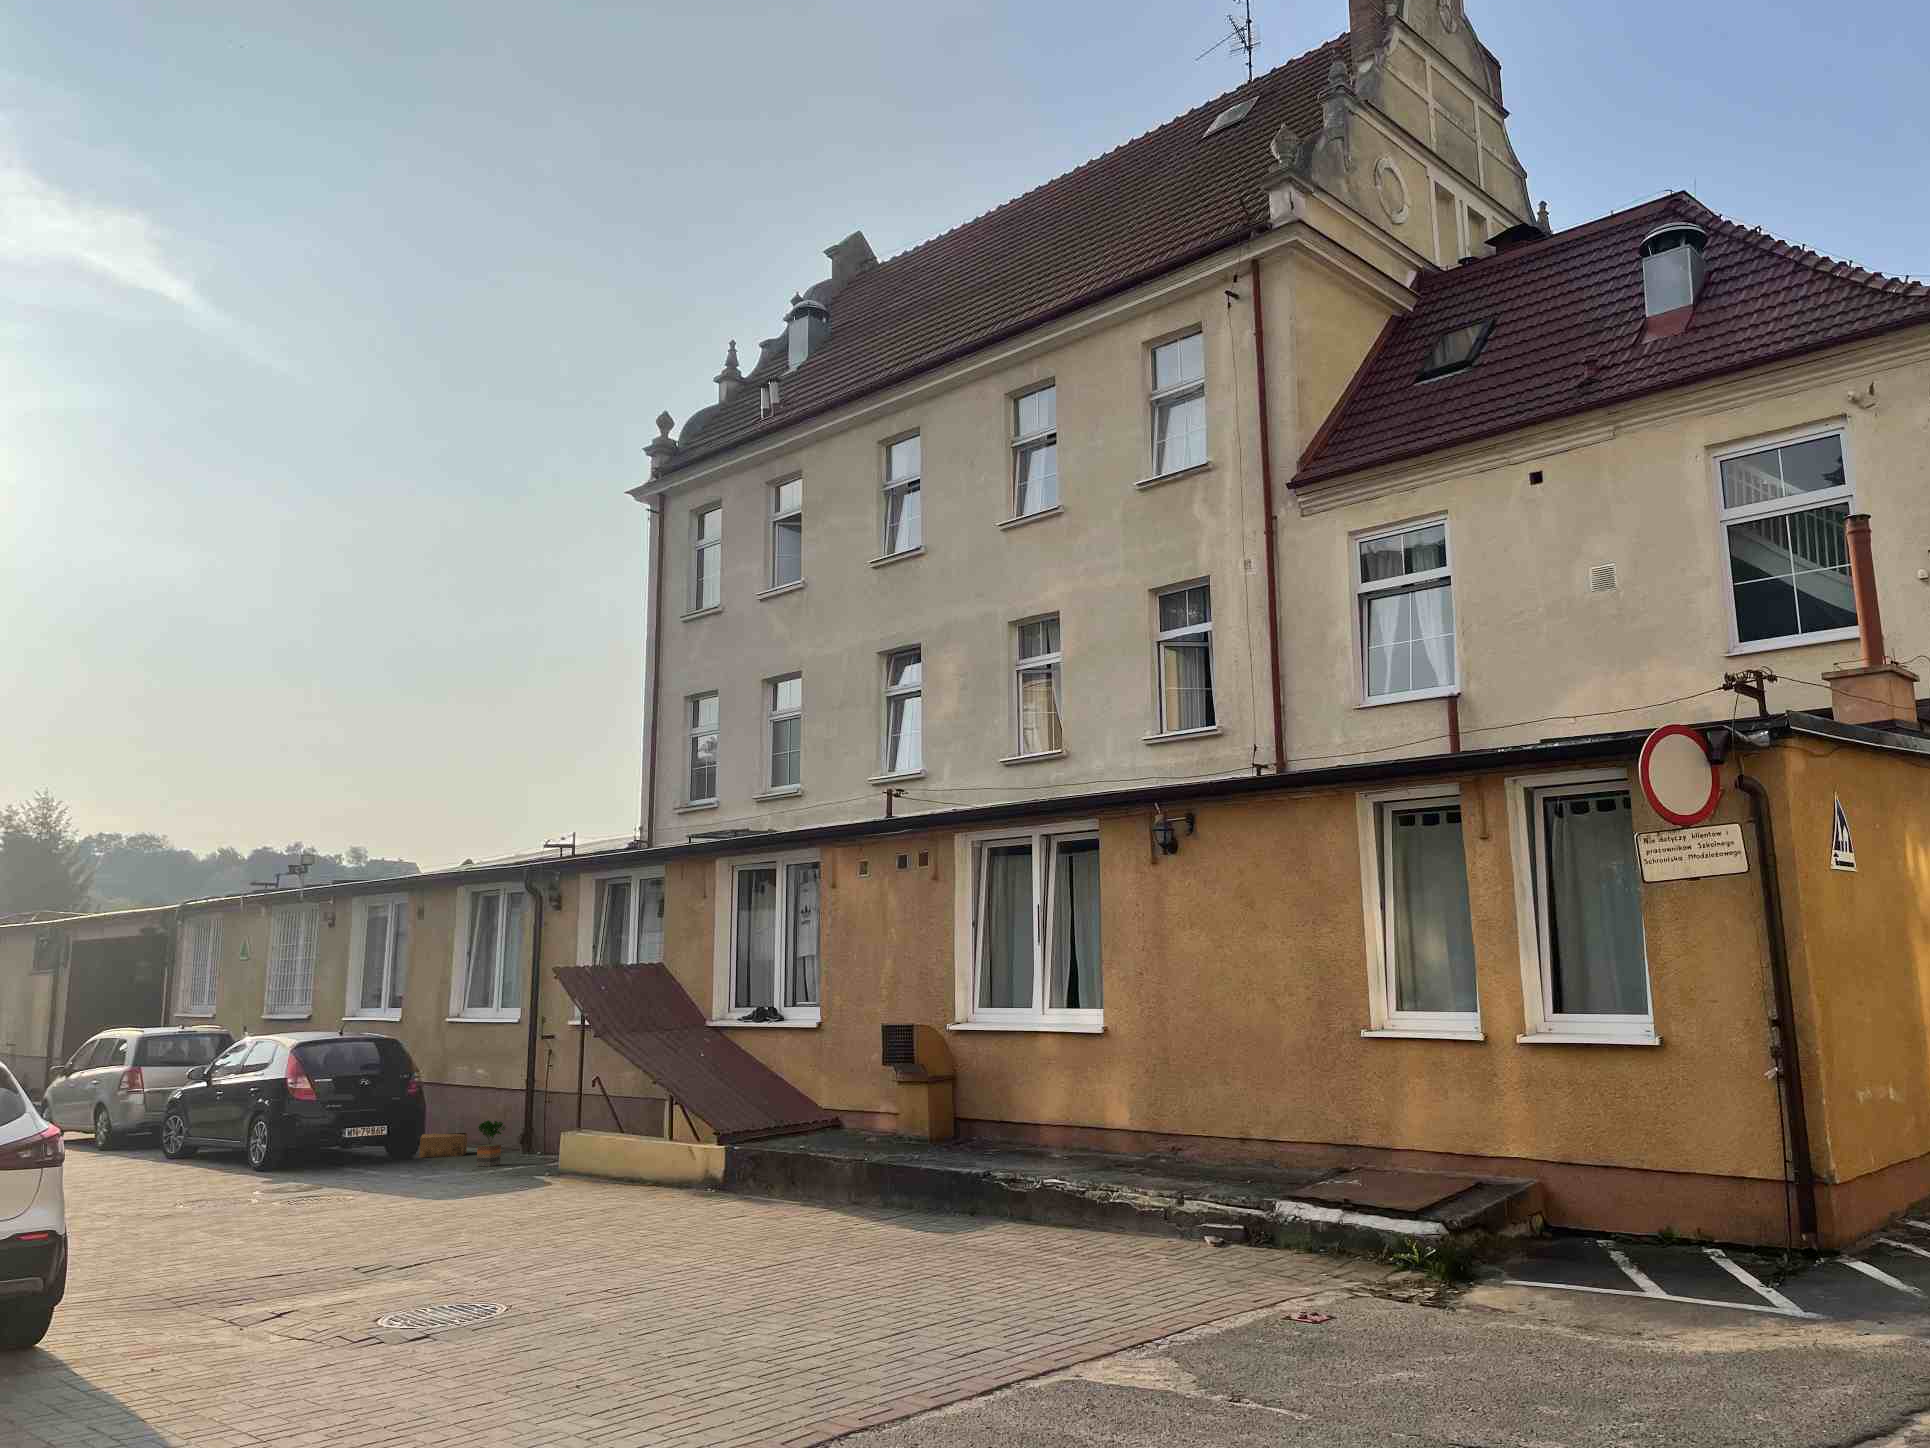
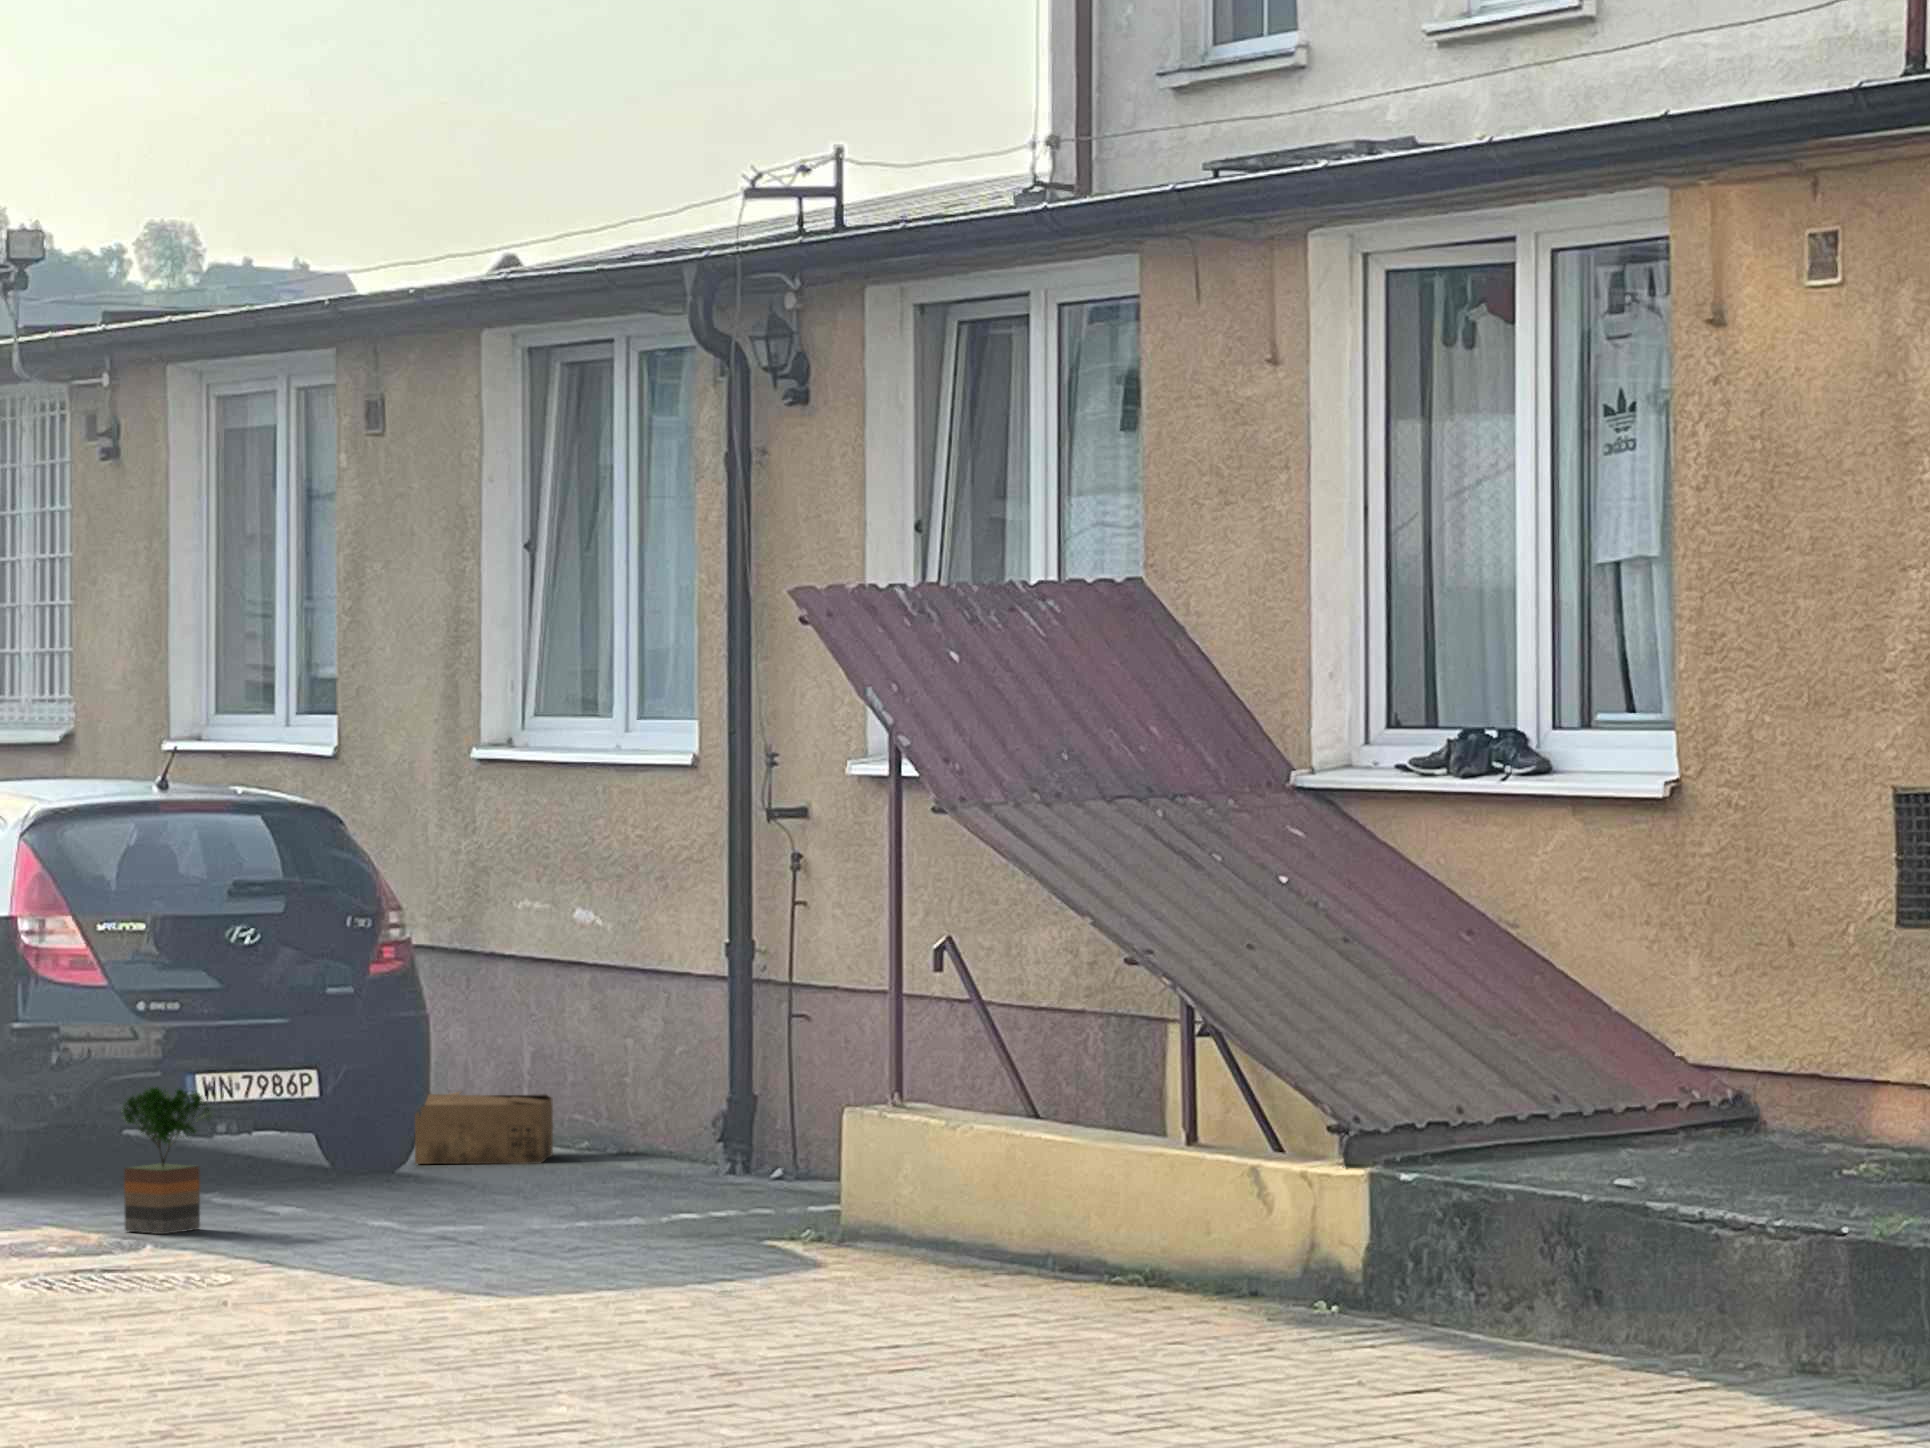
potted tree: present [477,1121,506,1166] -> present [122,1087,212,1234]

